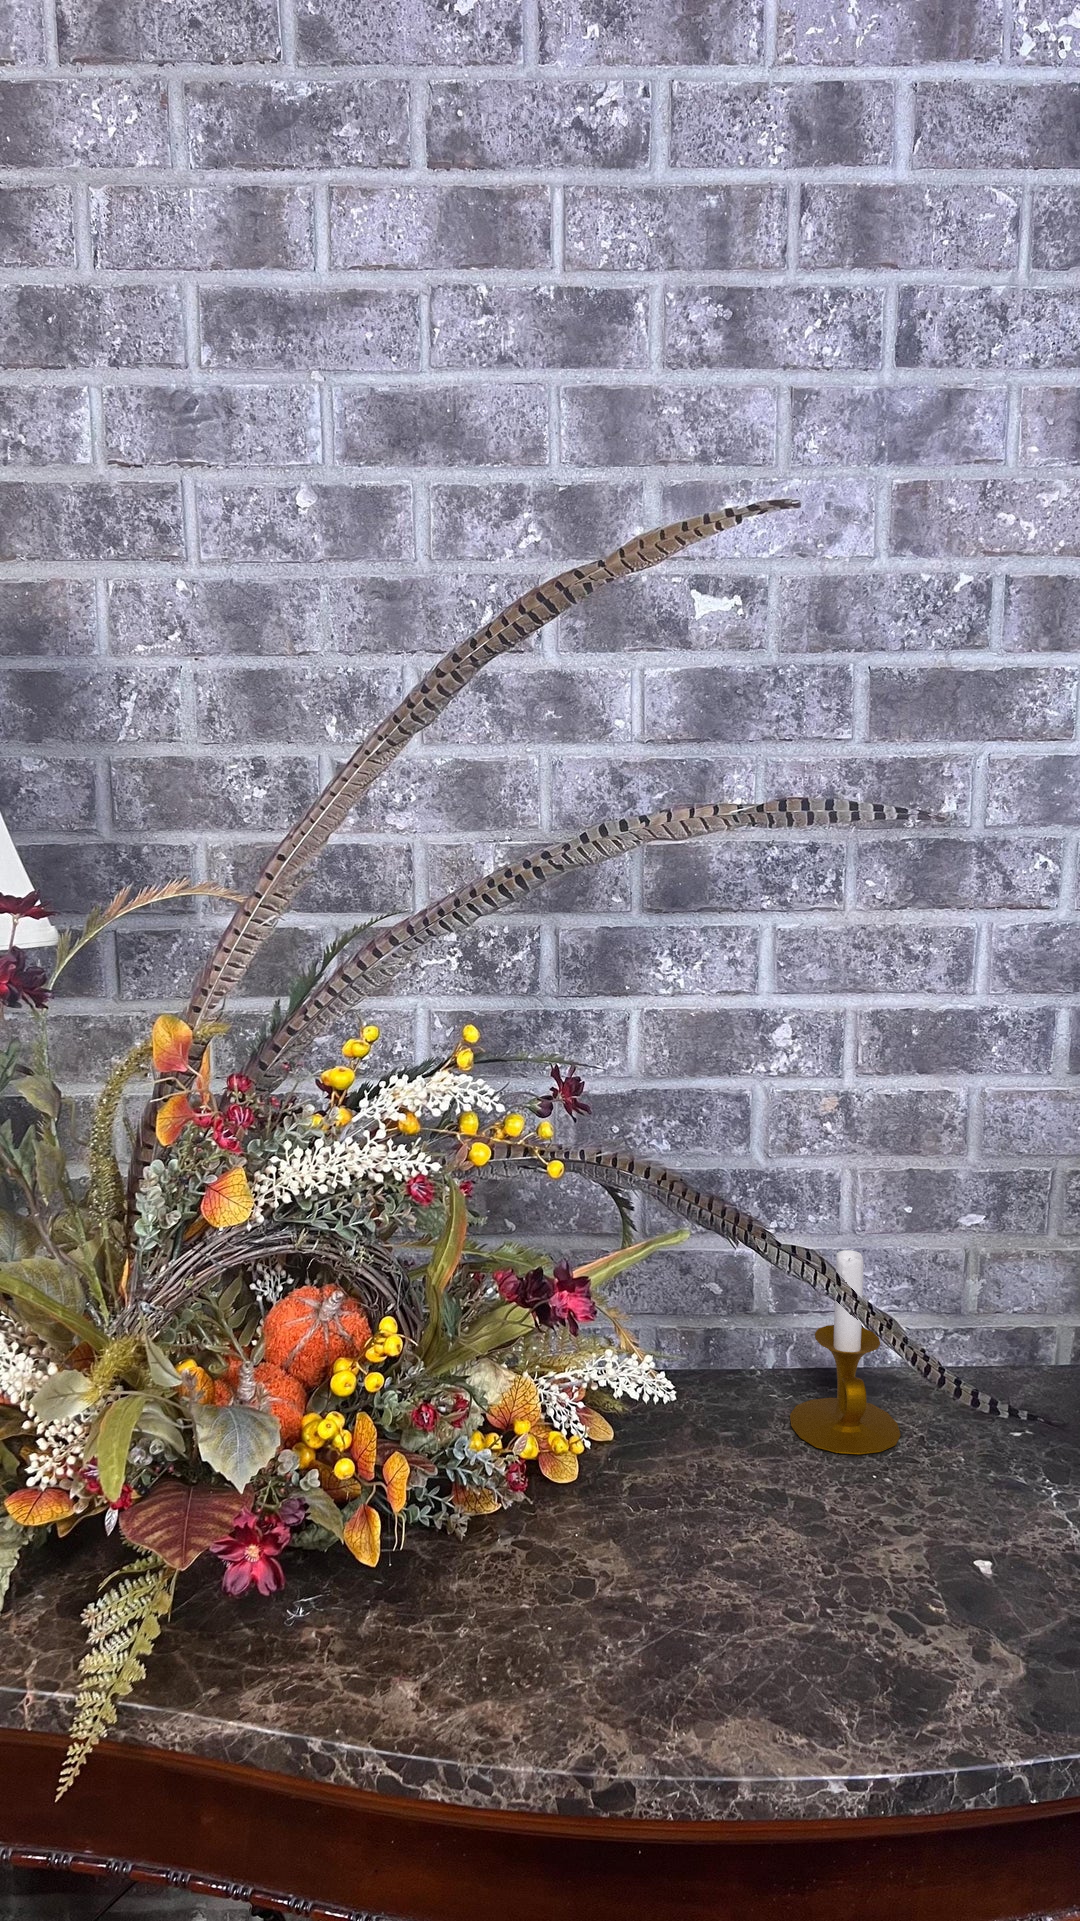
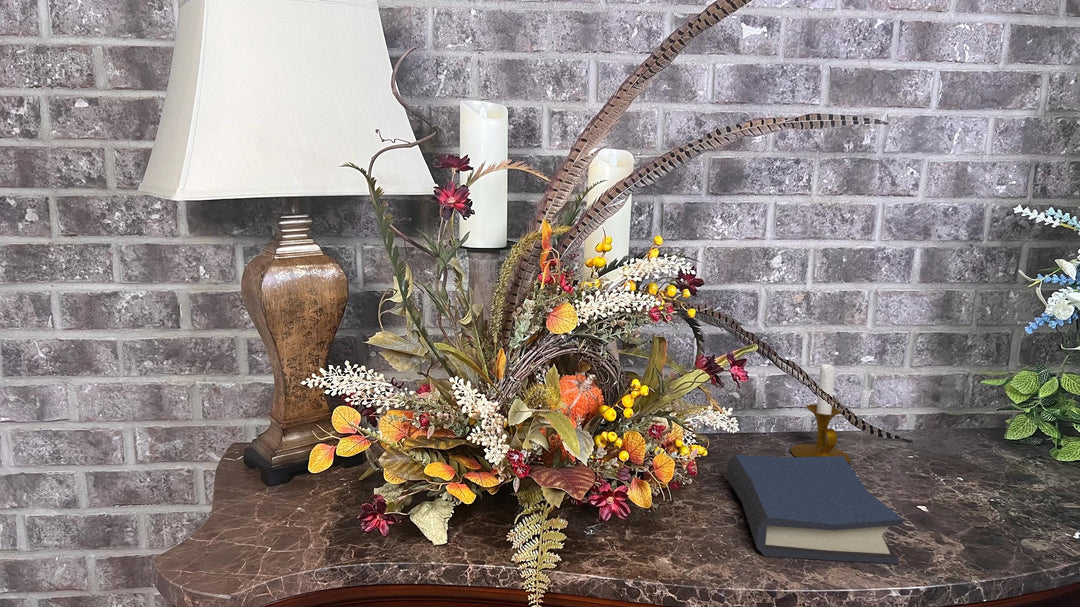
hardback book: none [593,1444,871,1715] -> present [727,455,903,564]

